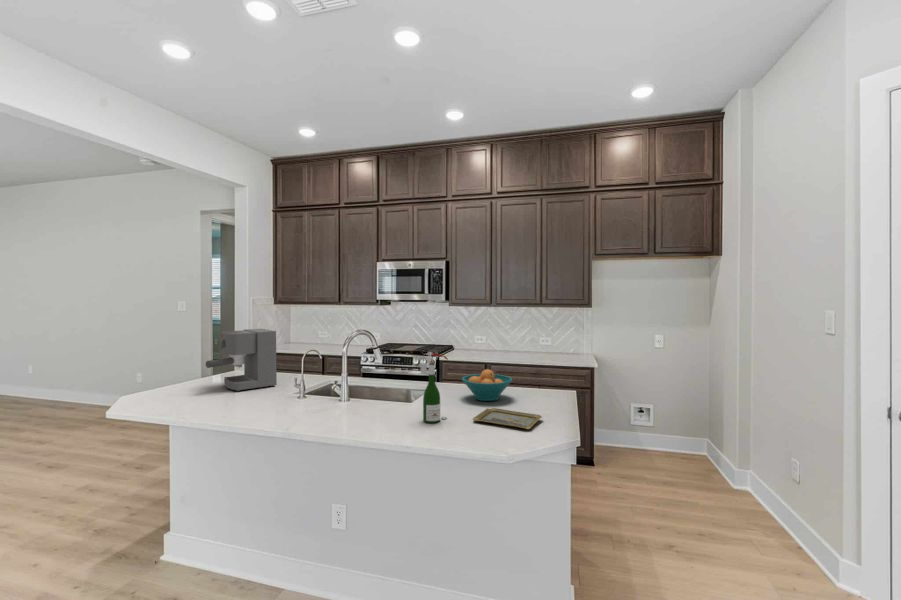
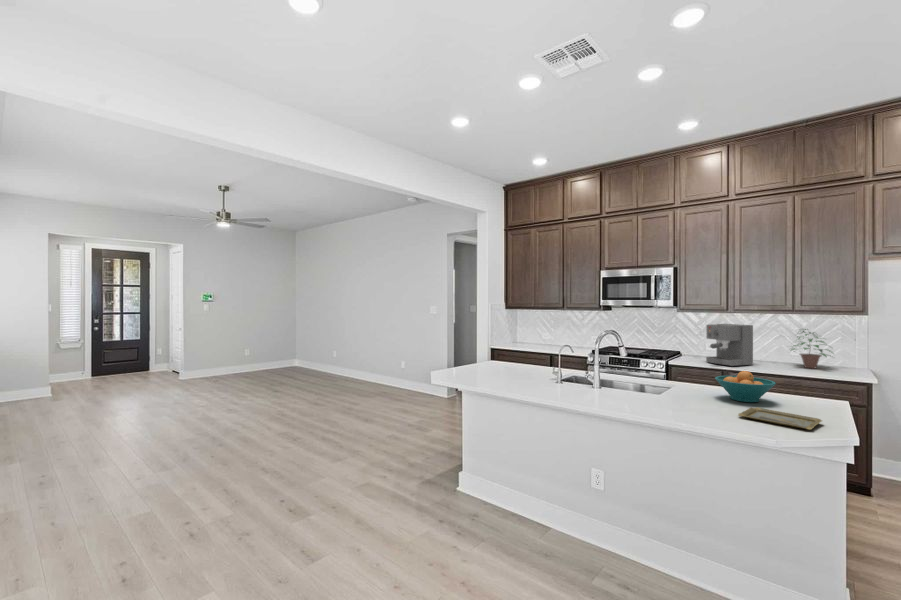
potted plant: none [537,321,571,356] -> present [791,329,830,368]
coffee maker: present [206,329,277,392] -> present [706,324,753,366]
wine bottle: present [420,352,448,423] -> none [681,348,709,414]

